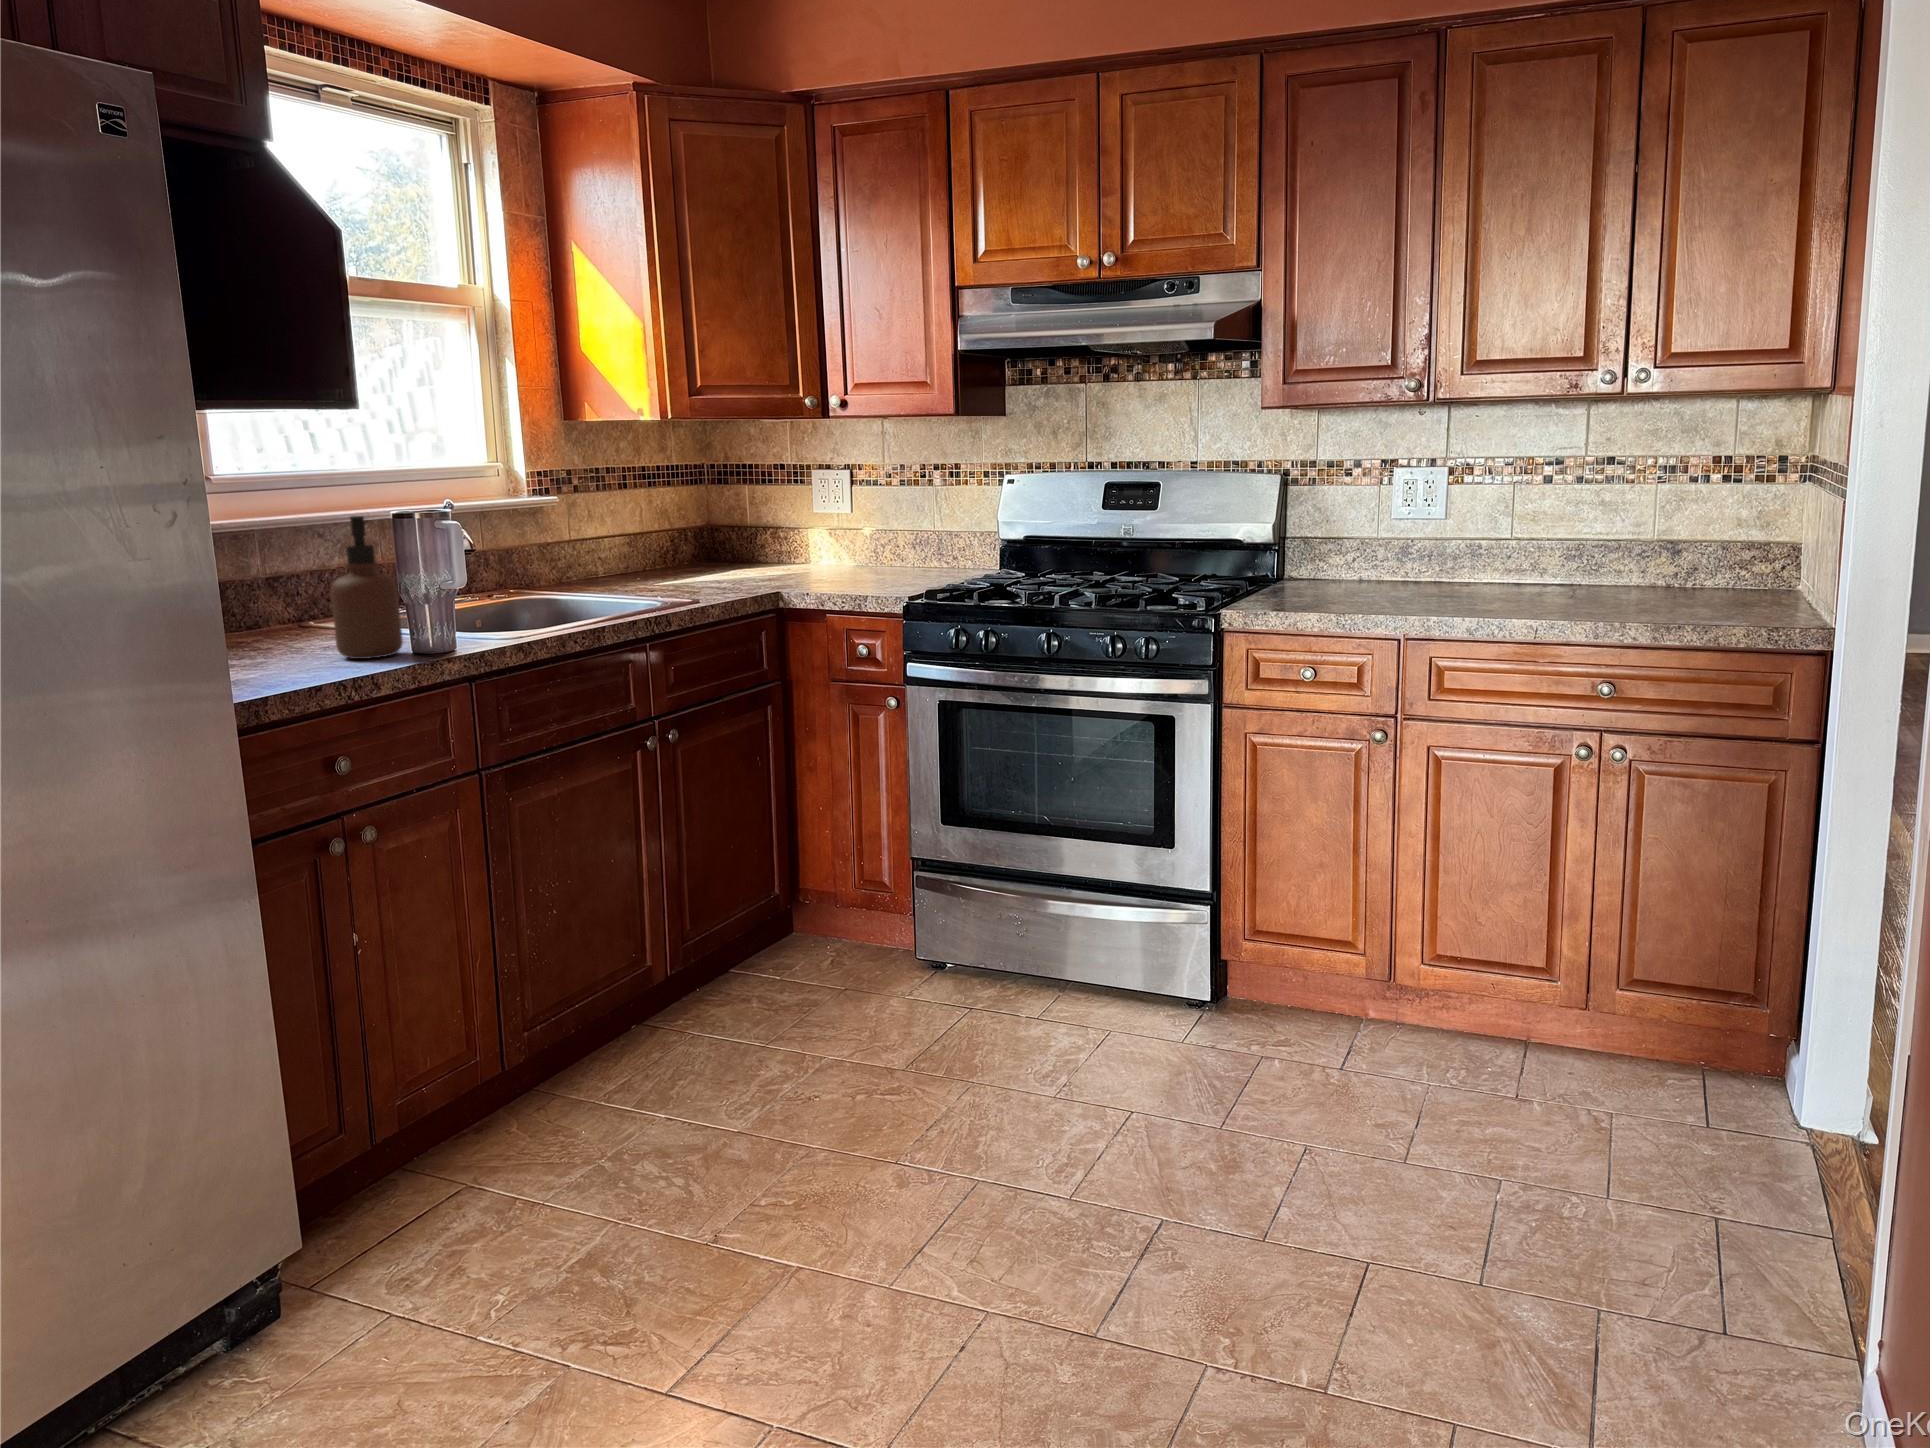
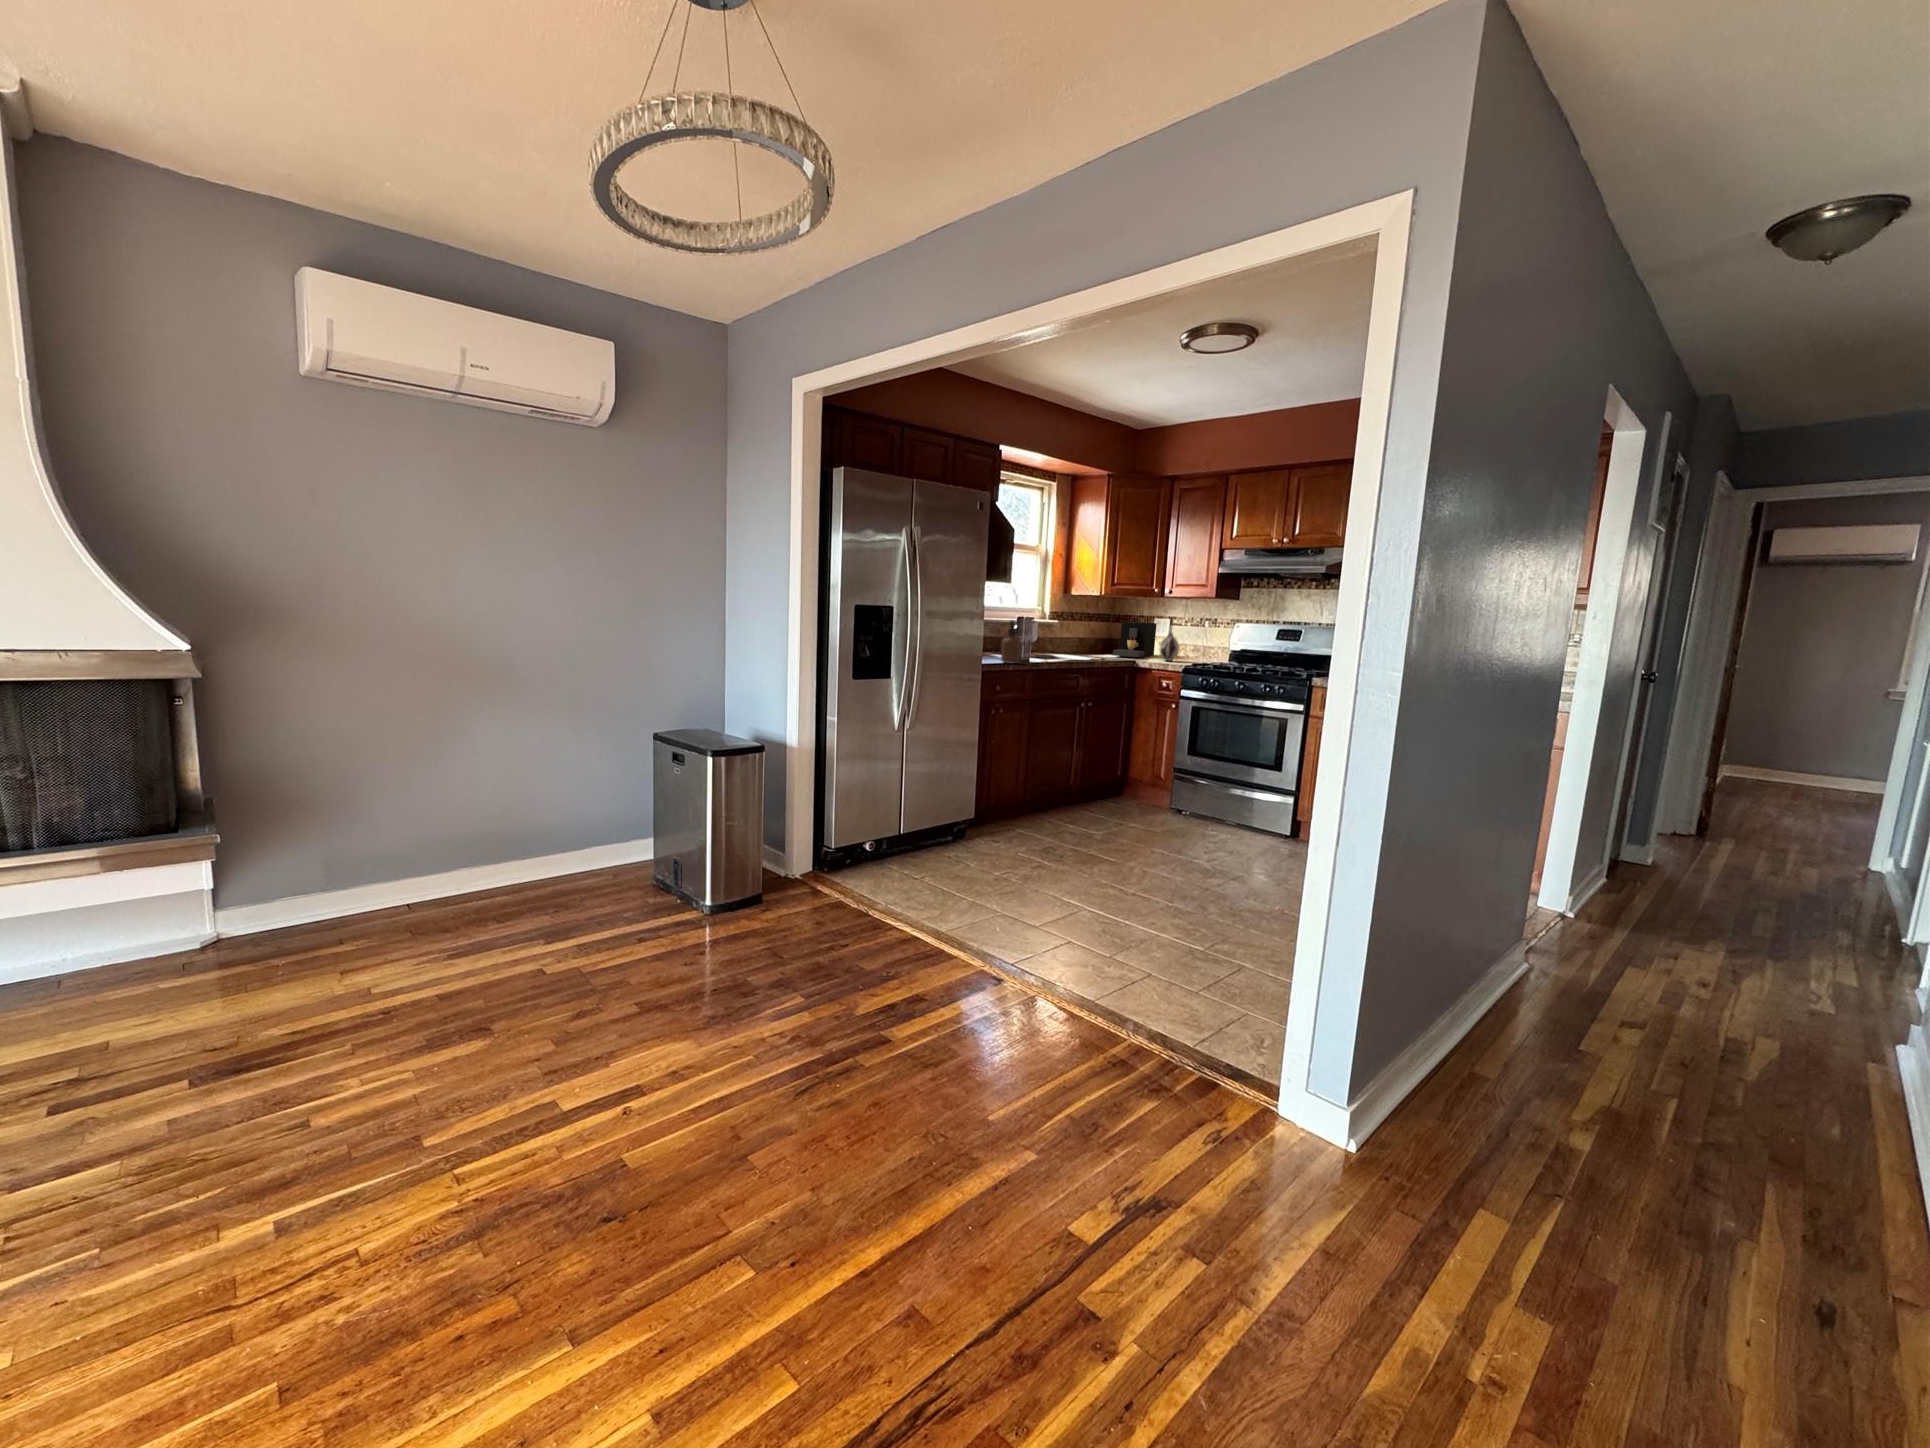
vase: none [831,472,881,583] -> present [1159,620,1180,661]
coffee maker: none [714,484,819,577] -> present [1113,622,1157,657]

